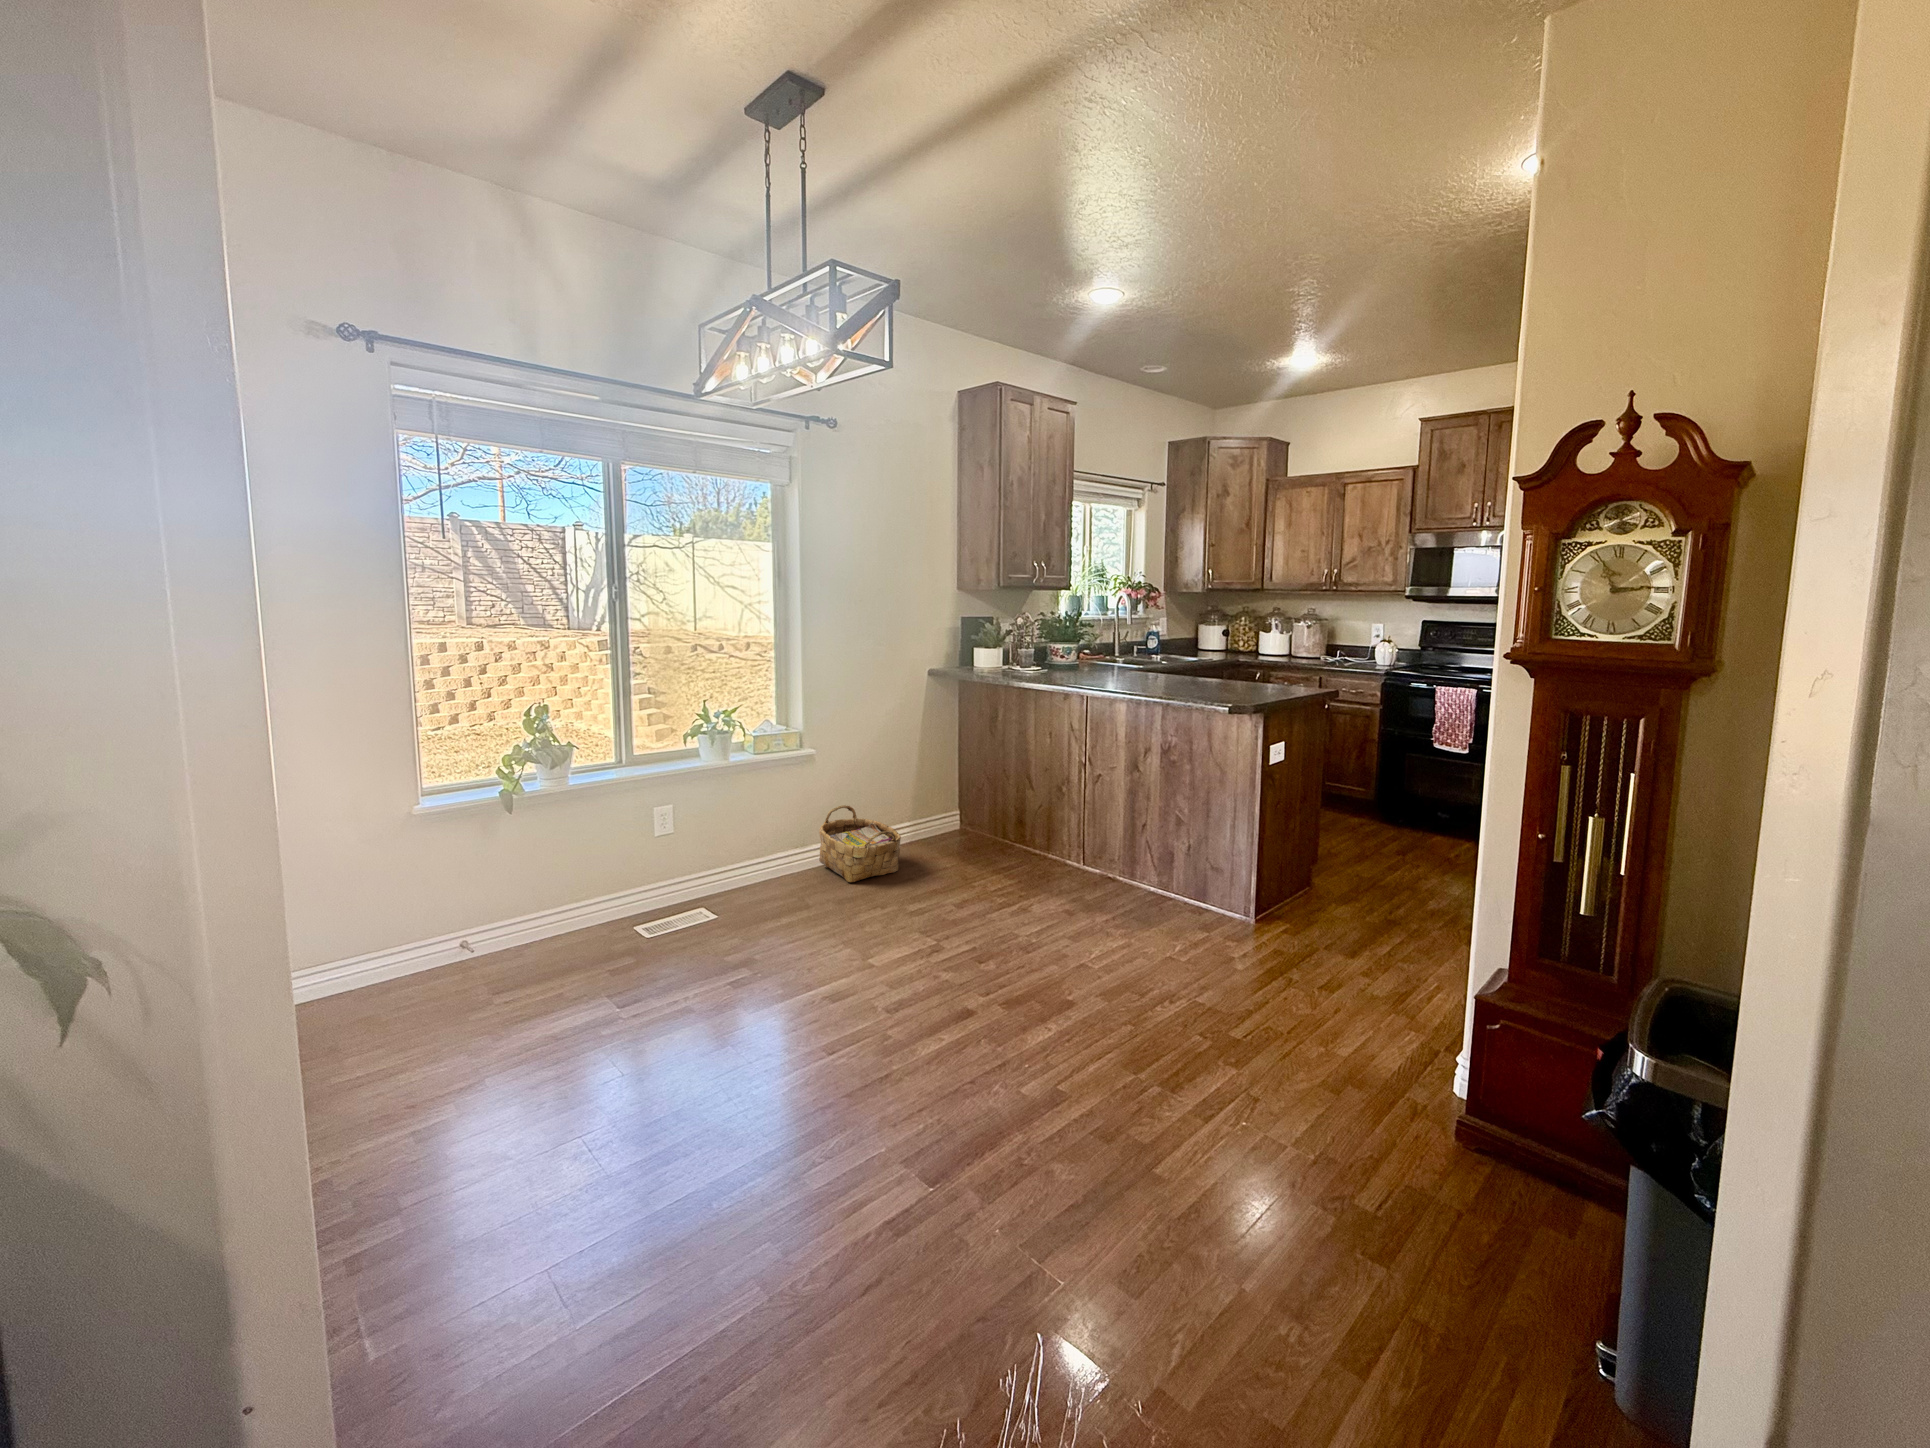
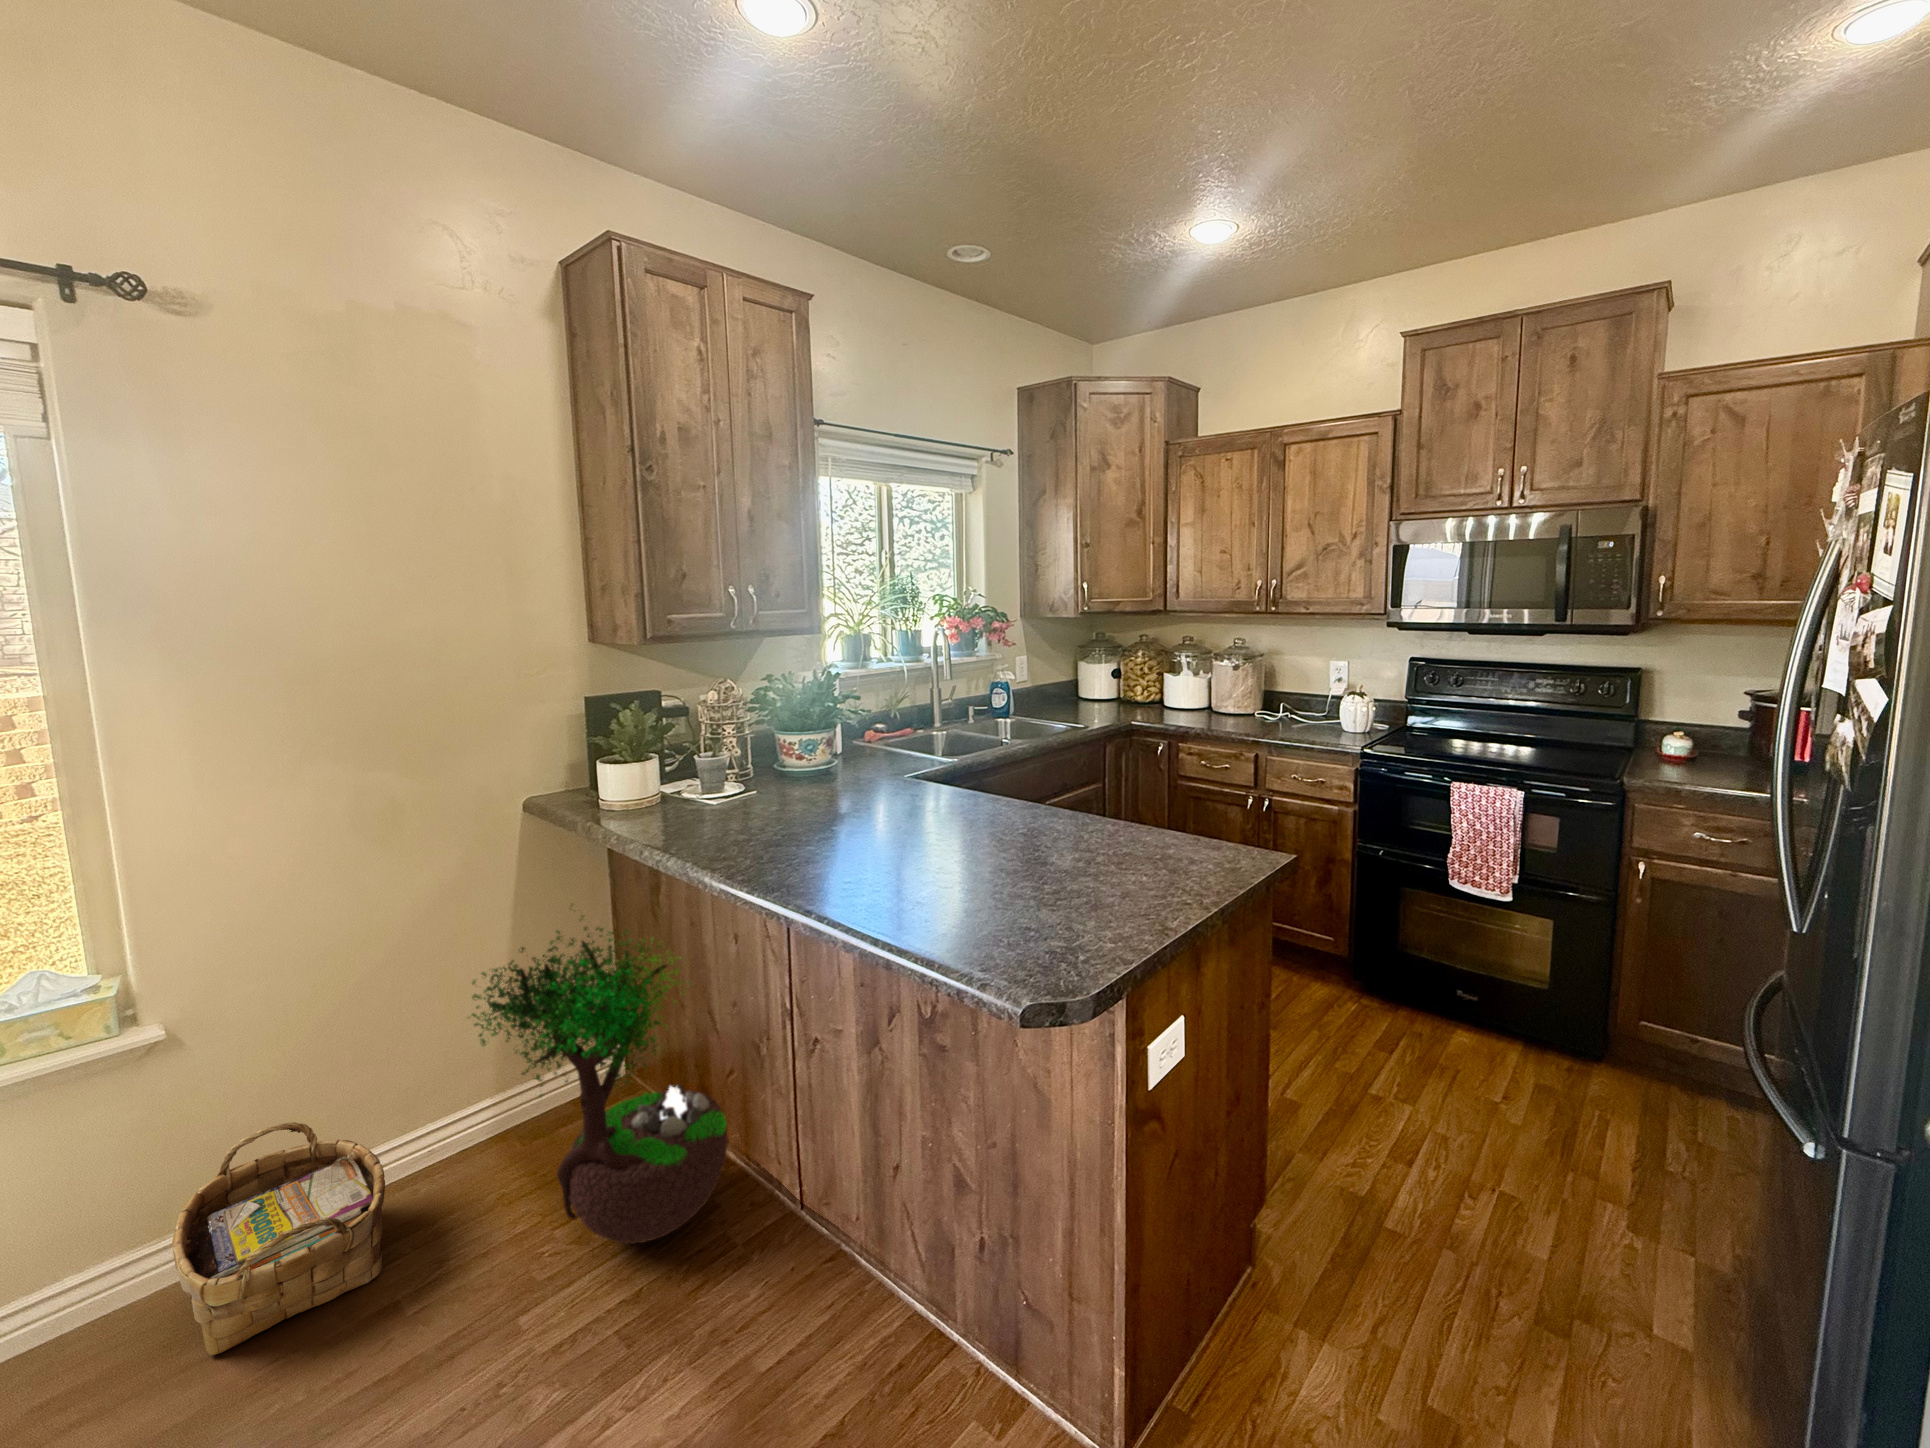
potted tree: none [944,704,1051,867] -> present [472,904,728,1244]

